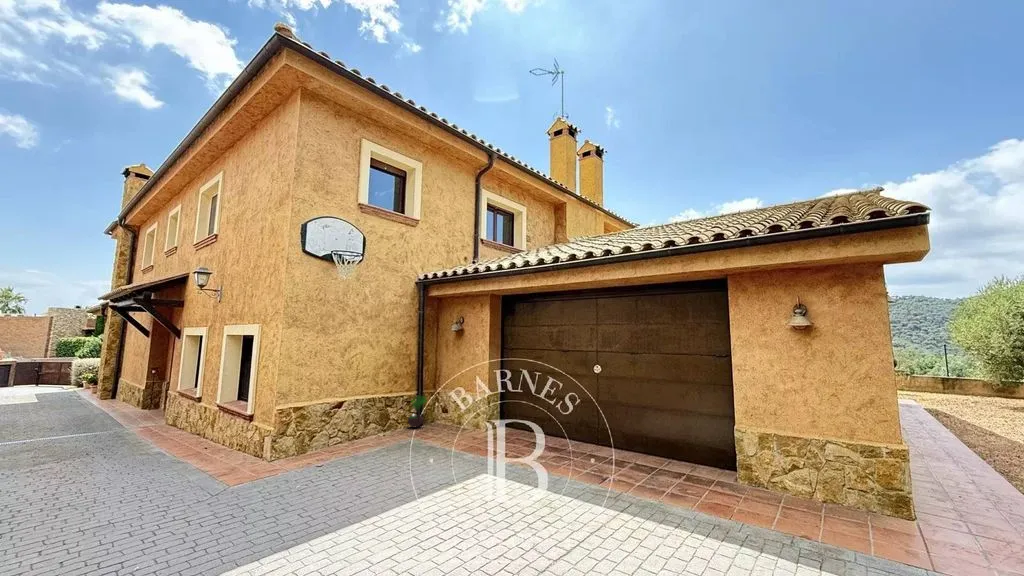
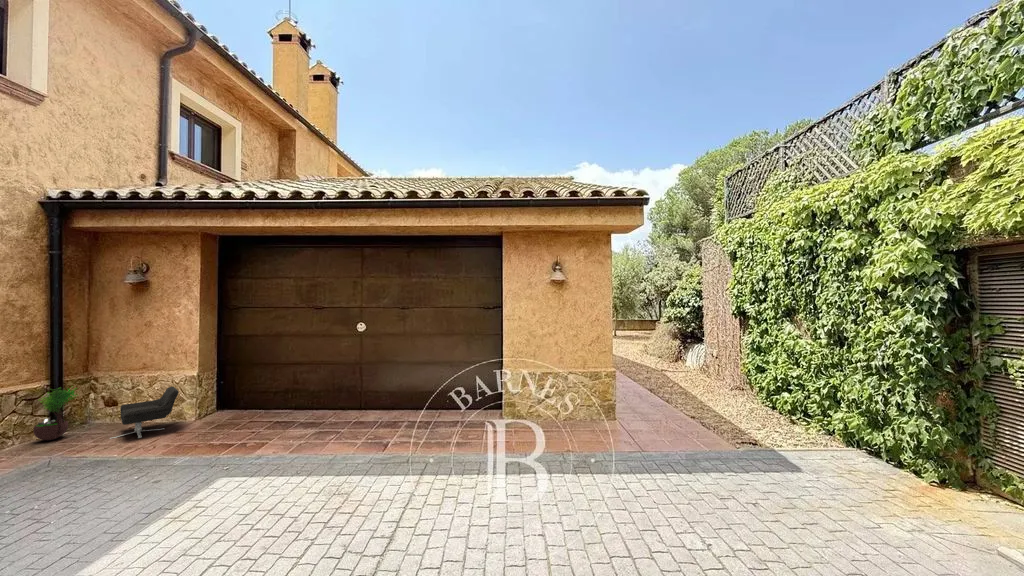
lounge chair: none [440,402,475,435] -> present [110,386,179,439]

